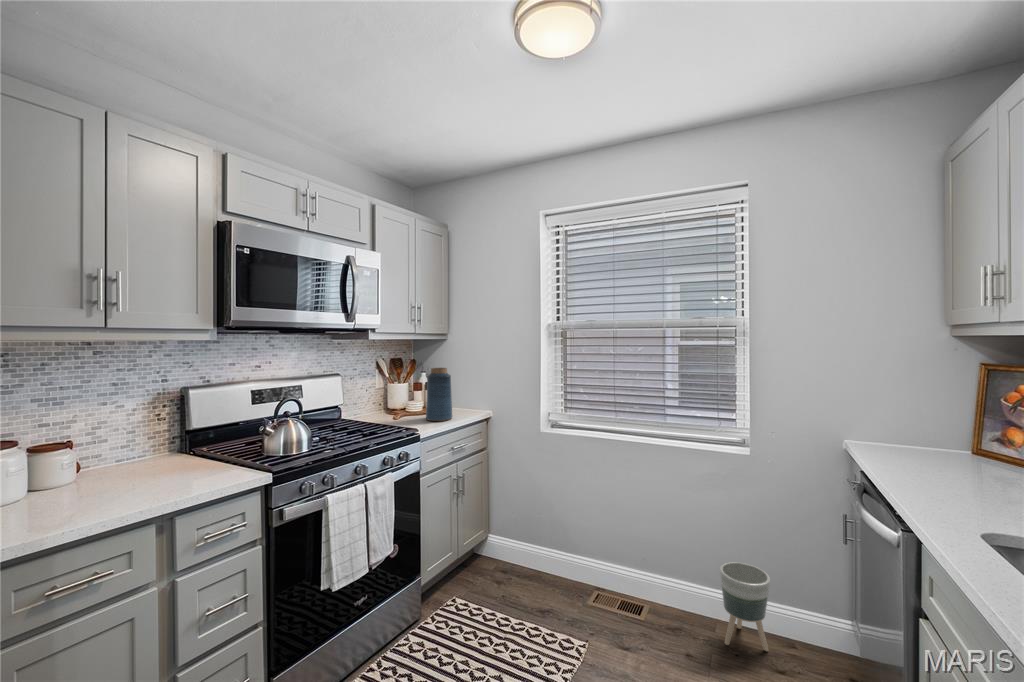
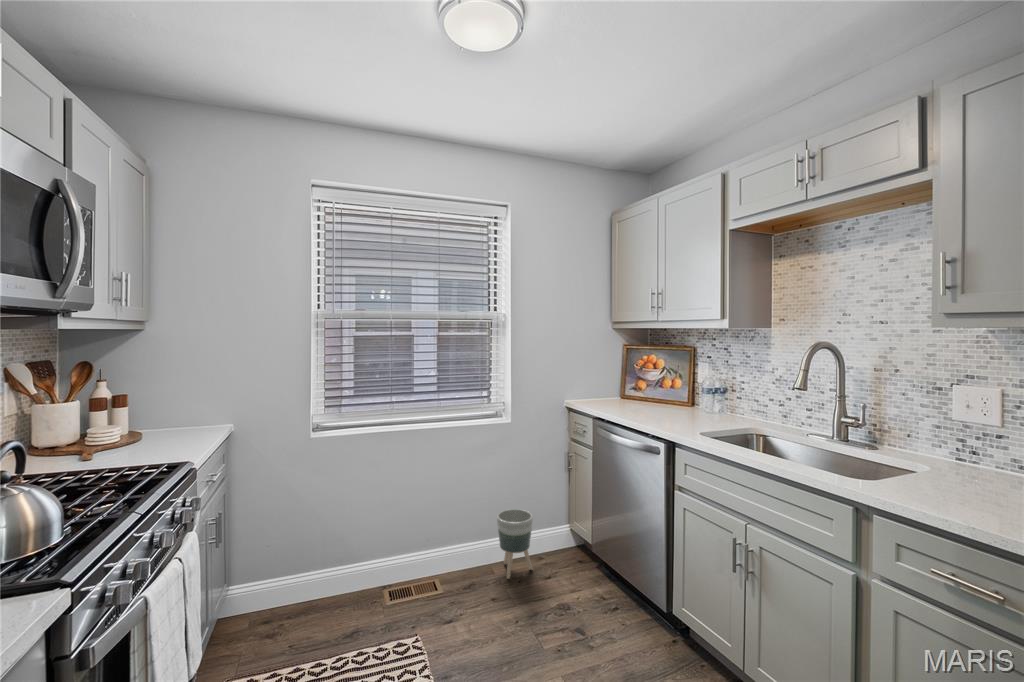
vase: present [426,368,452,421] -> none [134,370,183,450]

